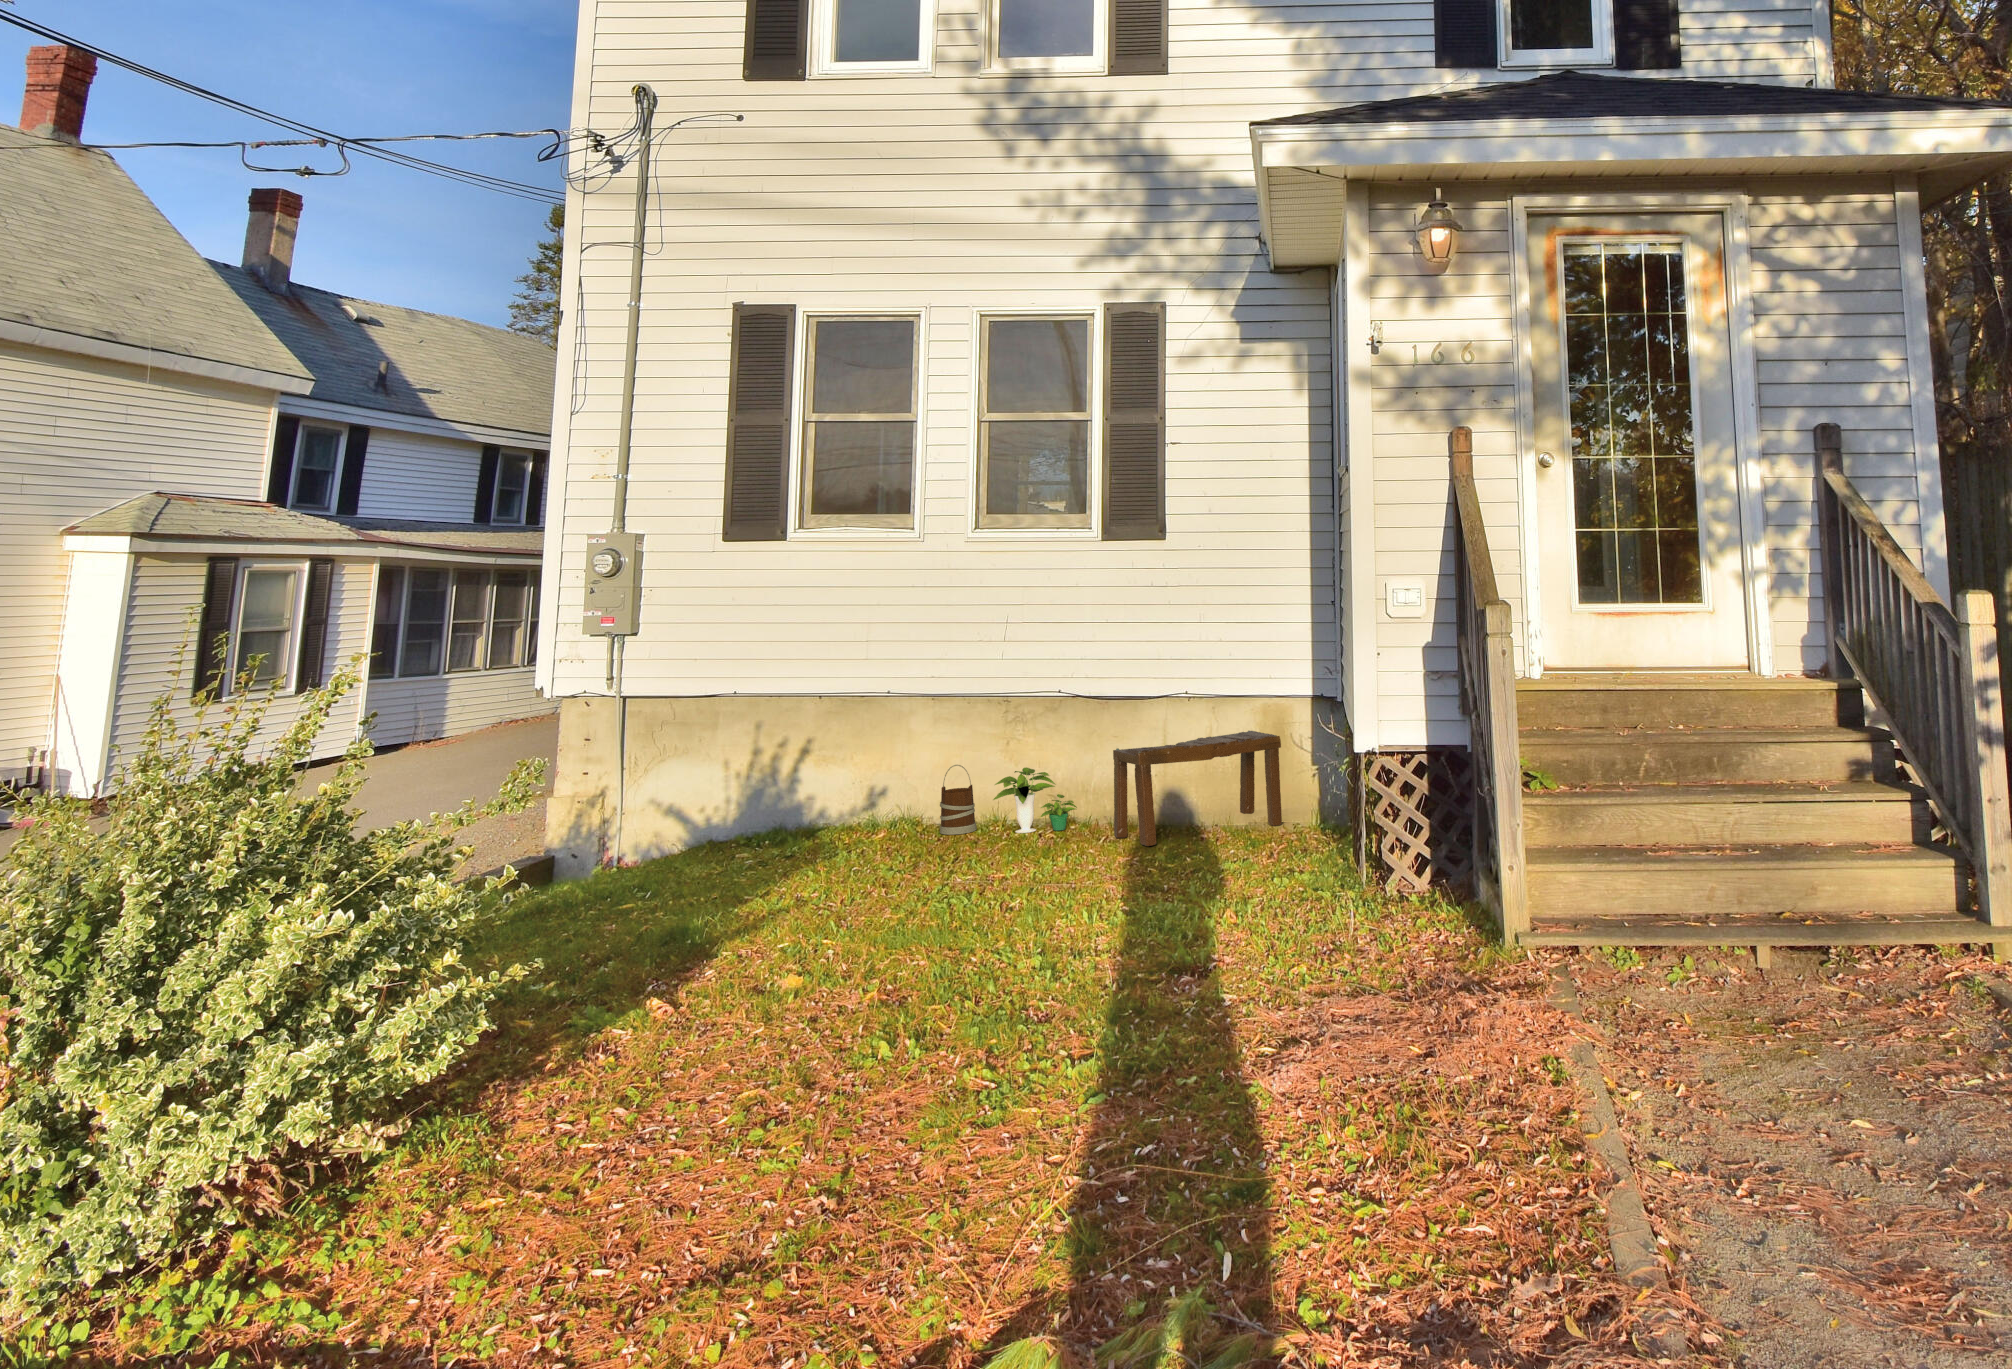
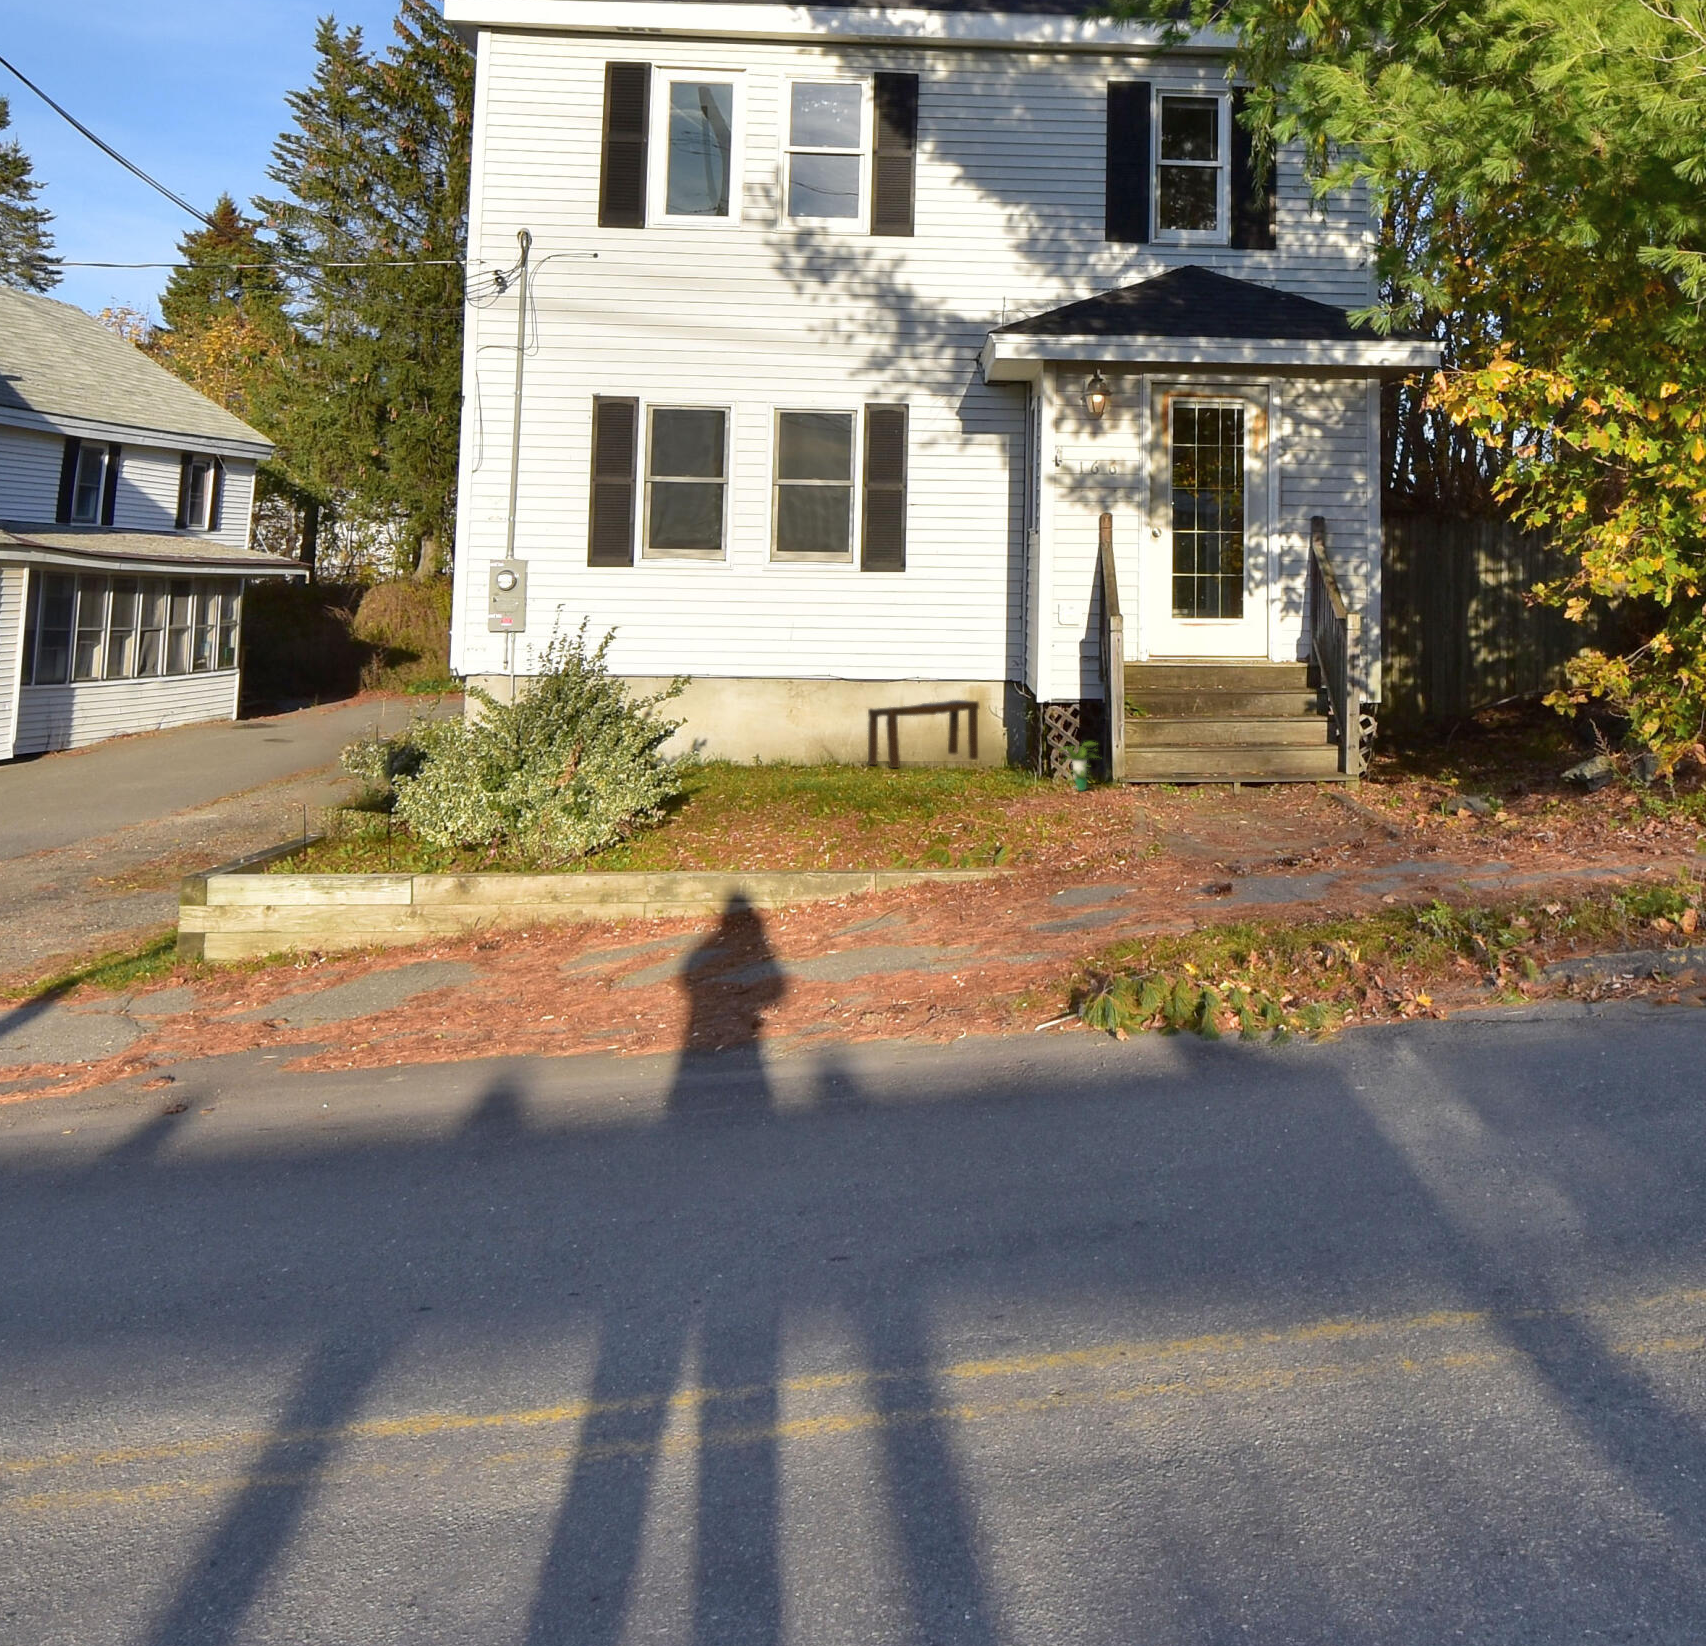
wooden bucket: present [940,765,977,835] -> none [742,720,767,766]
potted plant: present [993,767,1077,833] -> present [1058,742,1097,791]

